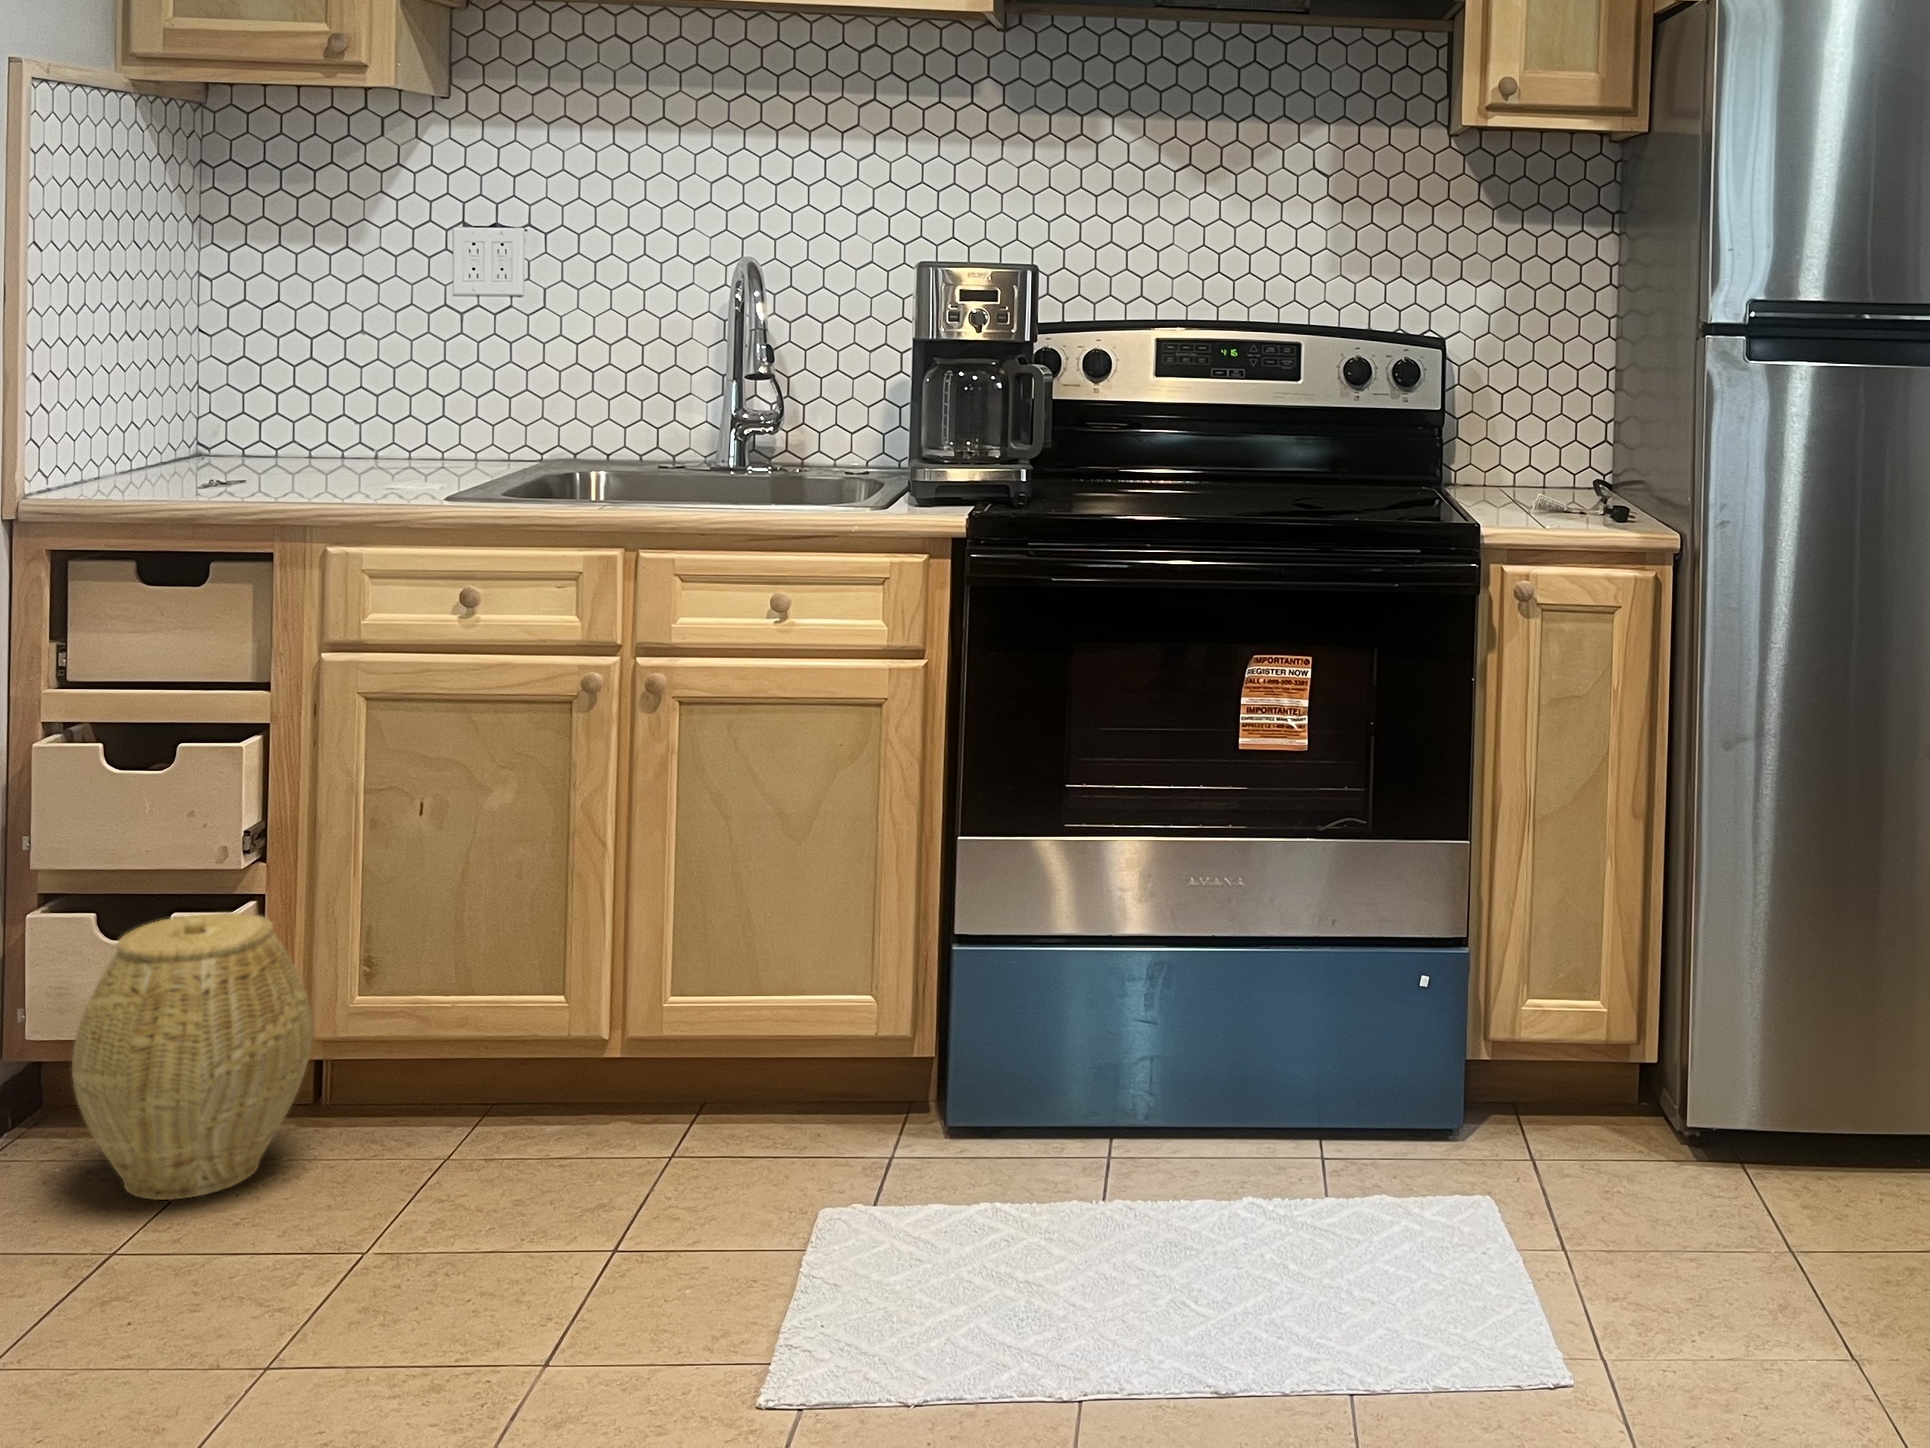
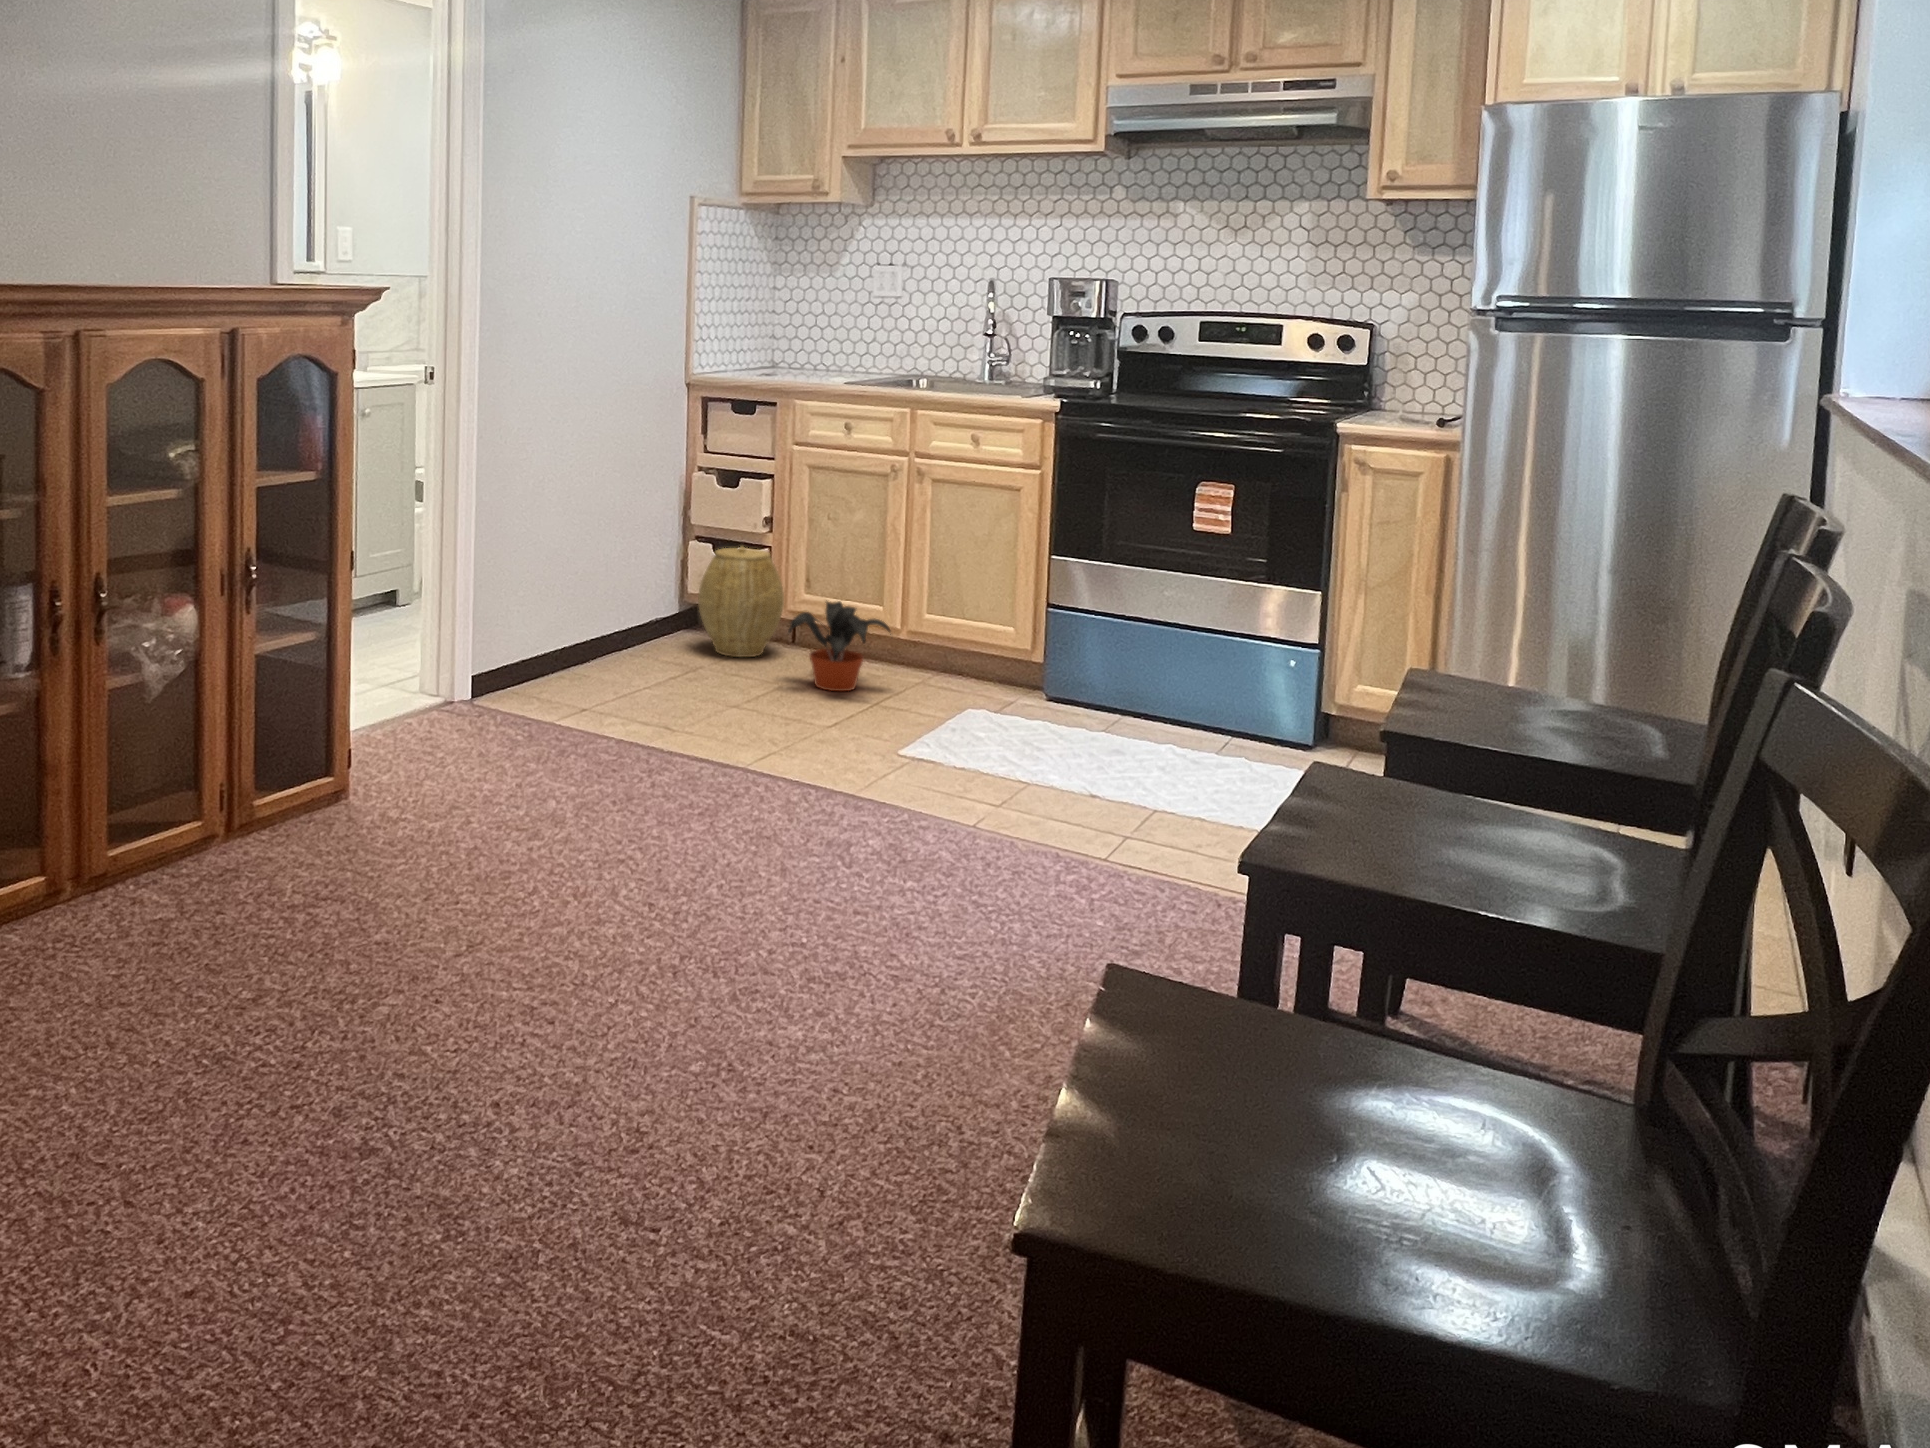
potted plant: none [353,1016,627,1249] -> present [788,601,891,691]

